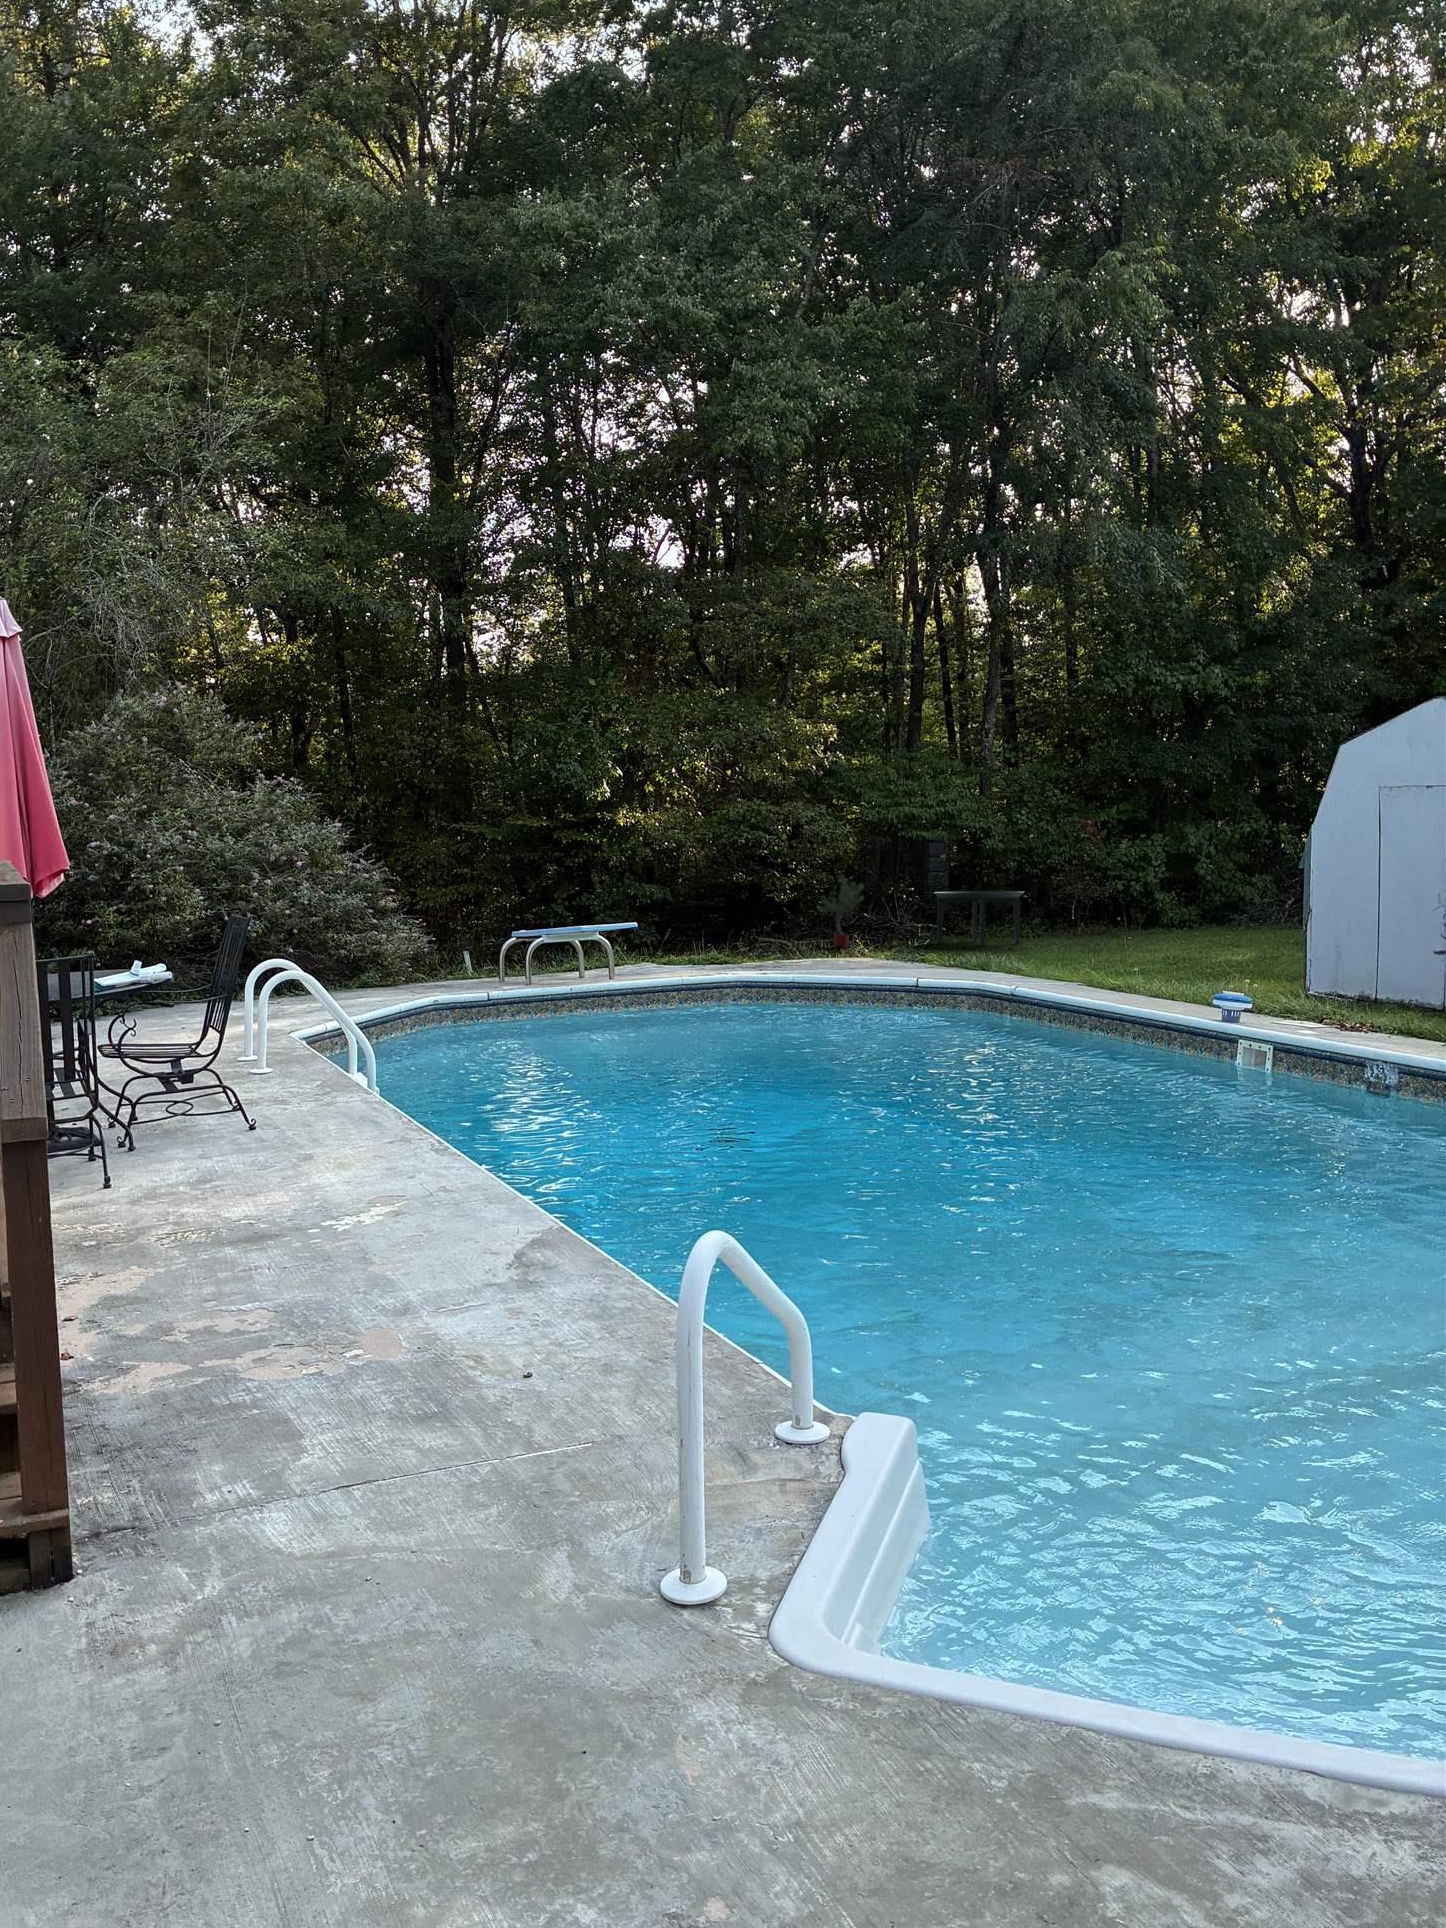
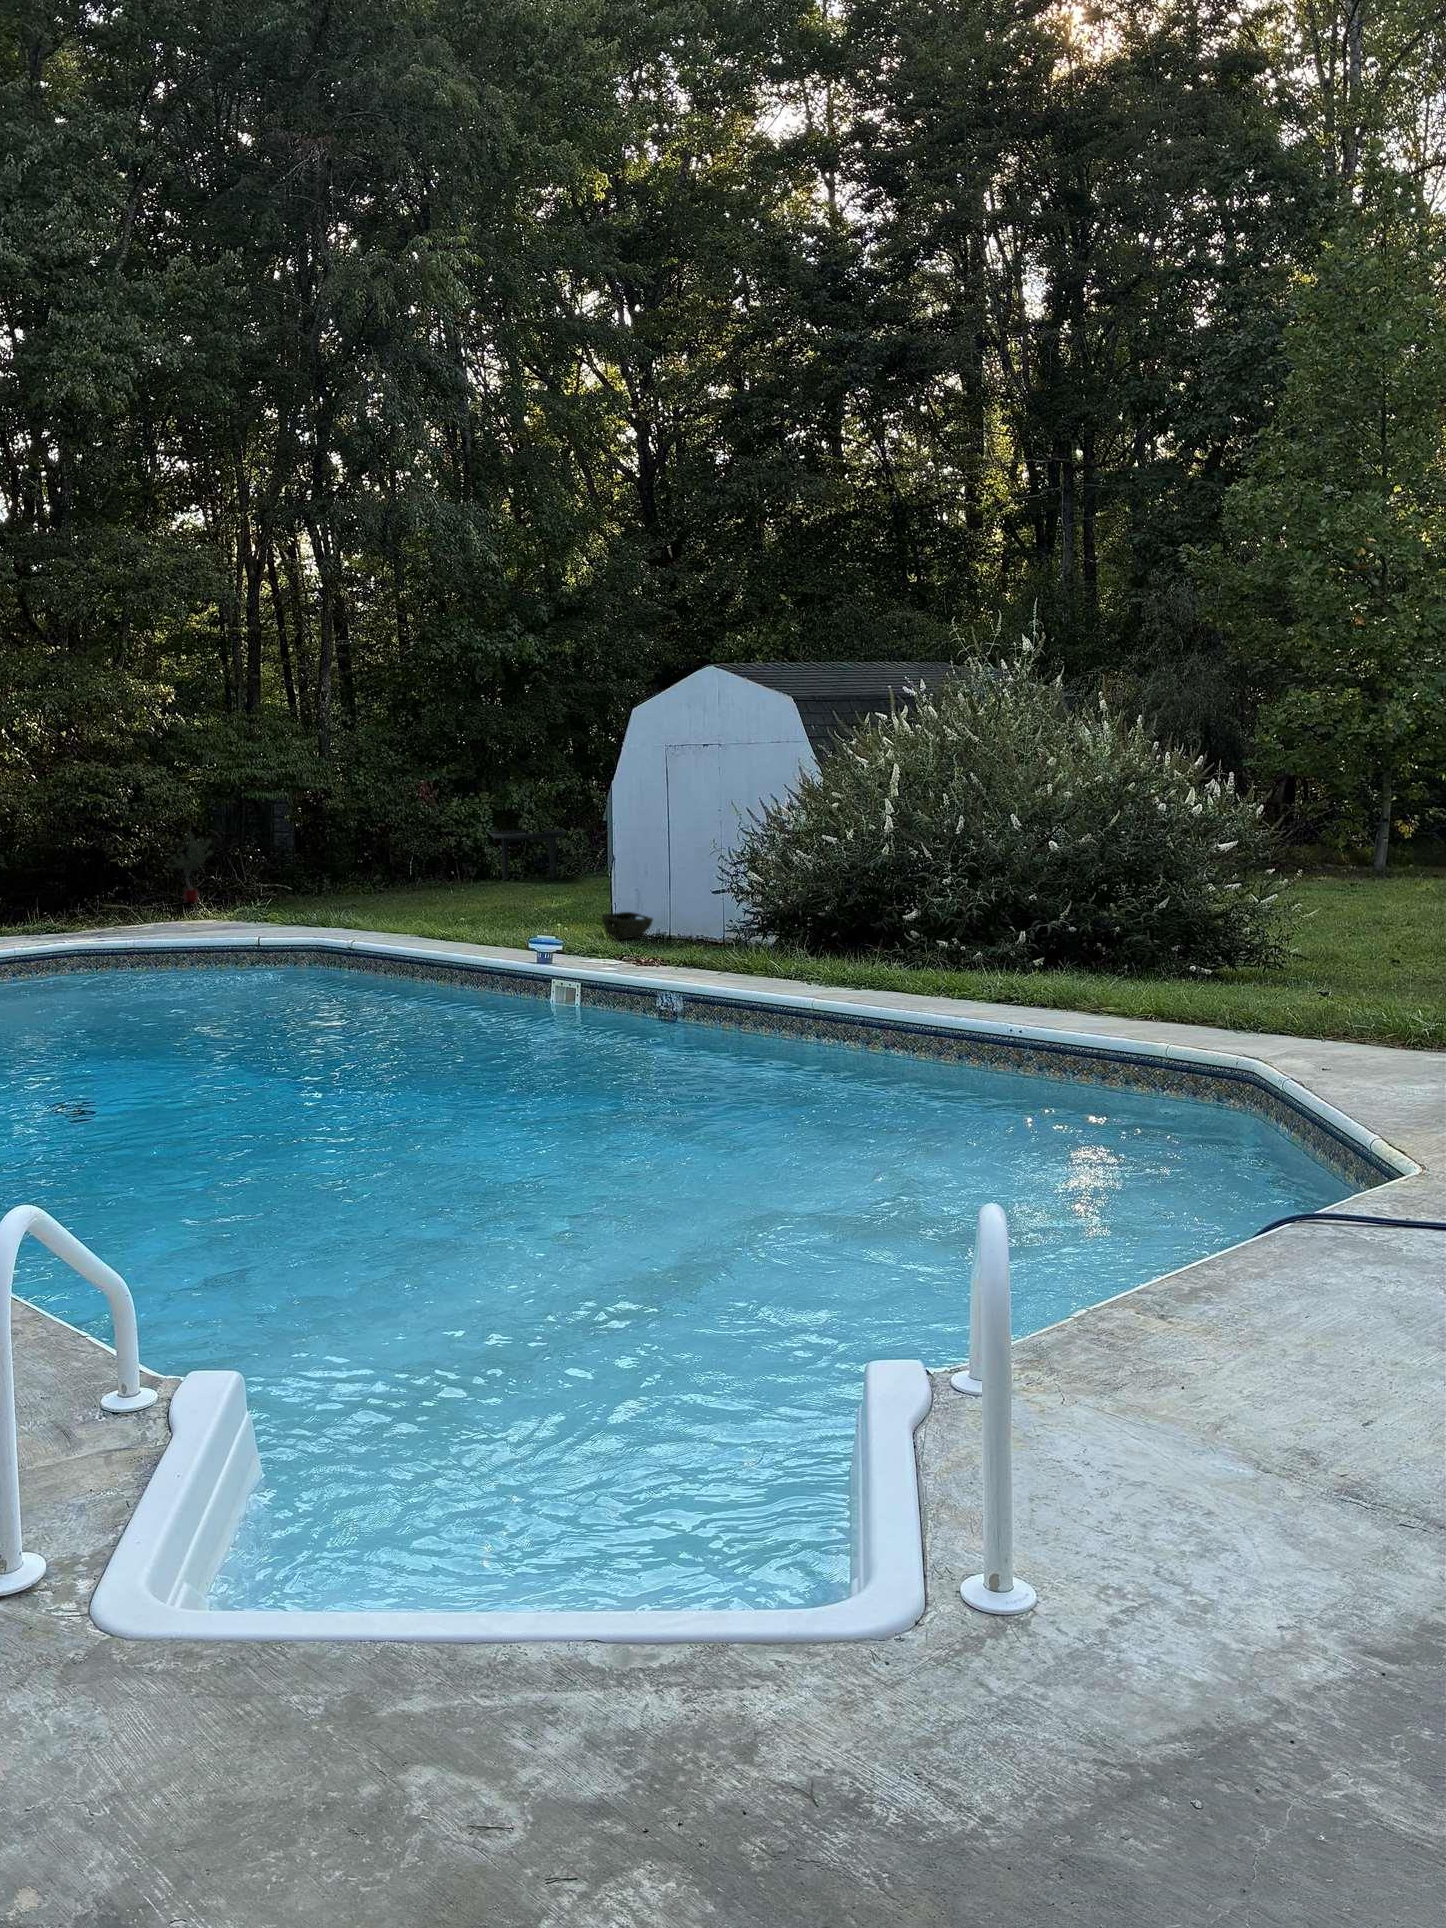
round table: present [934,891,1024,946] -> present [489,829,567,880]
woven basket: none [1302,959,1364,987] -> present [602,912,653,939]

